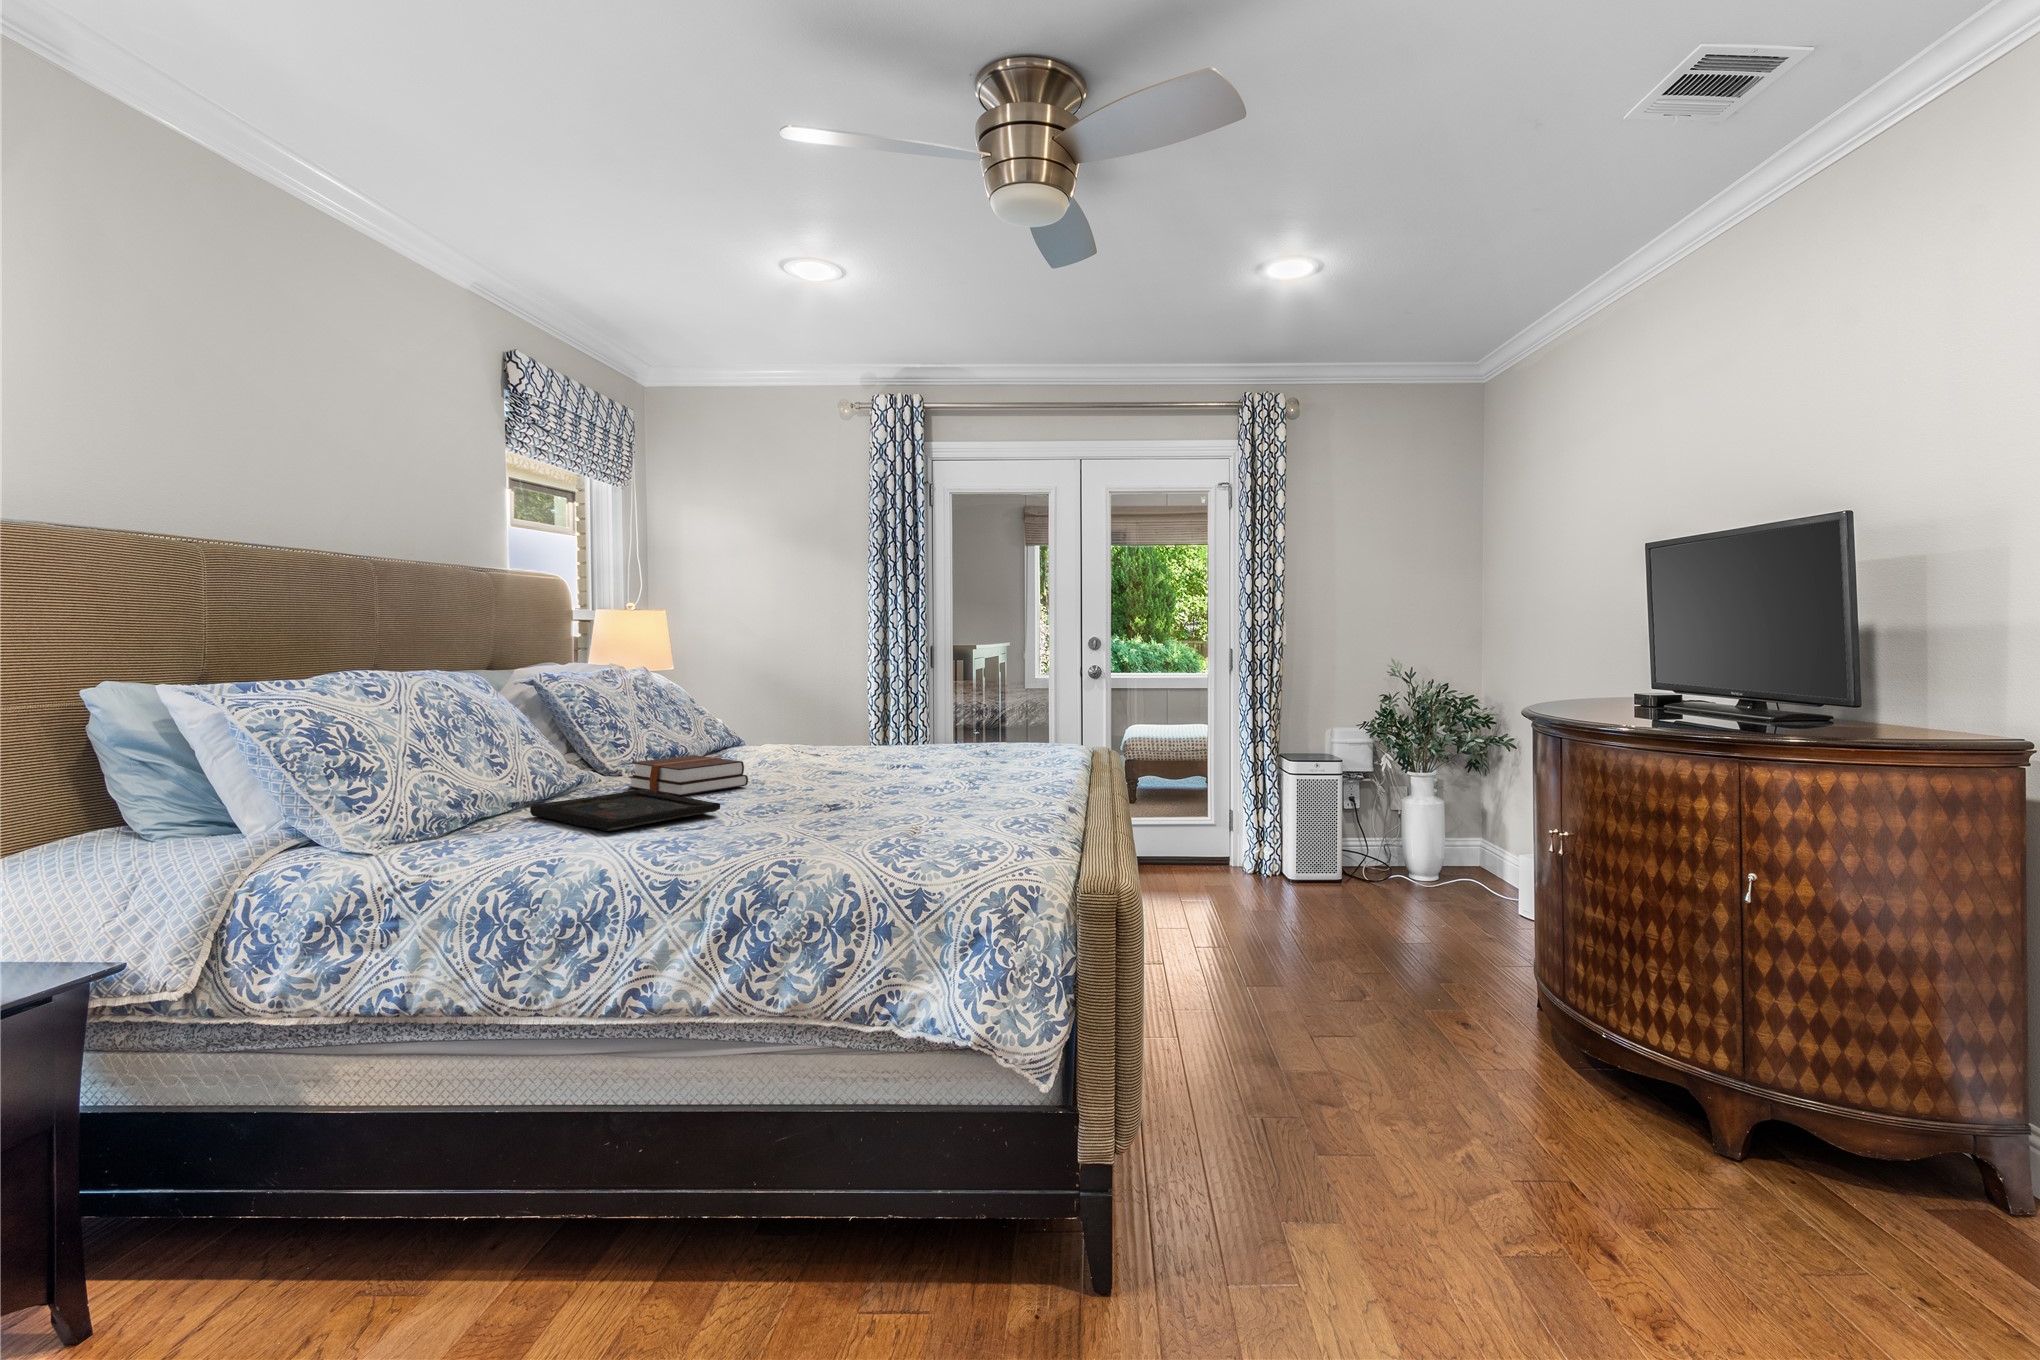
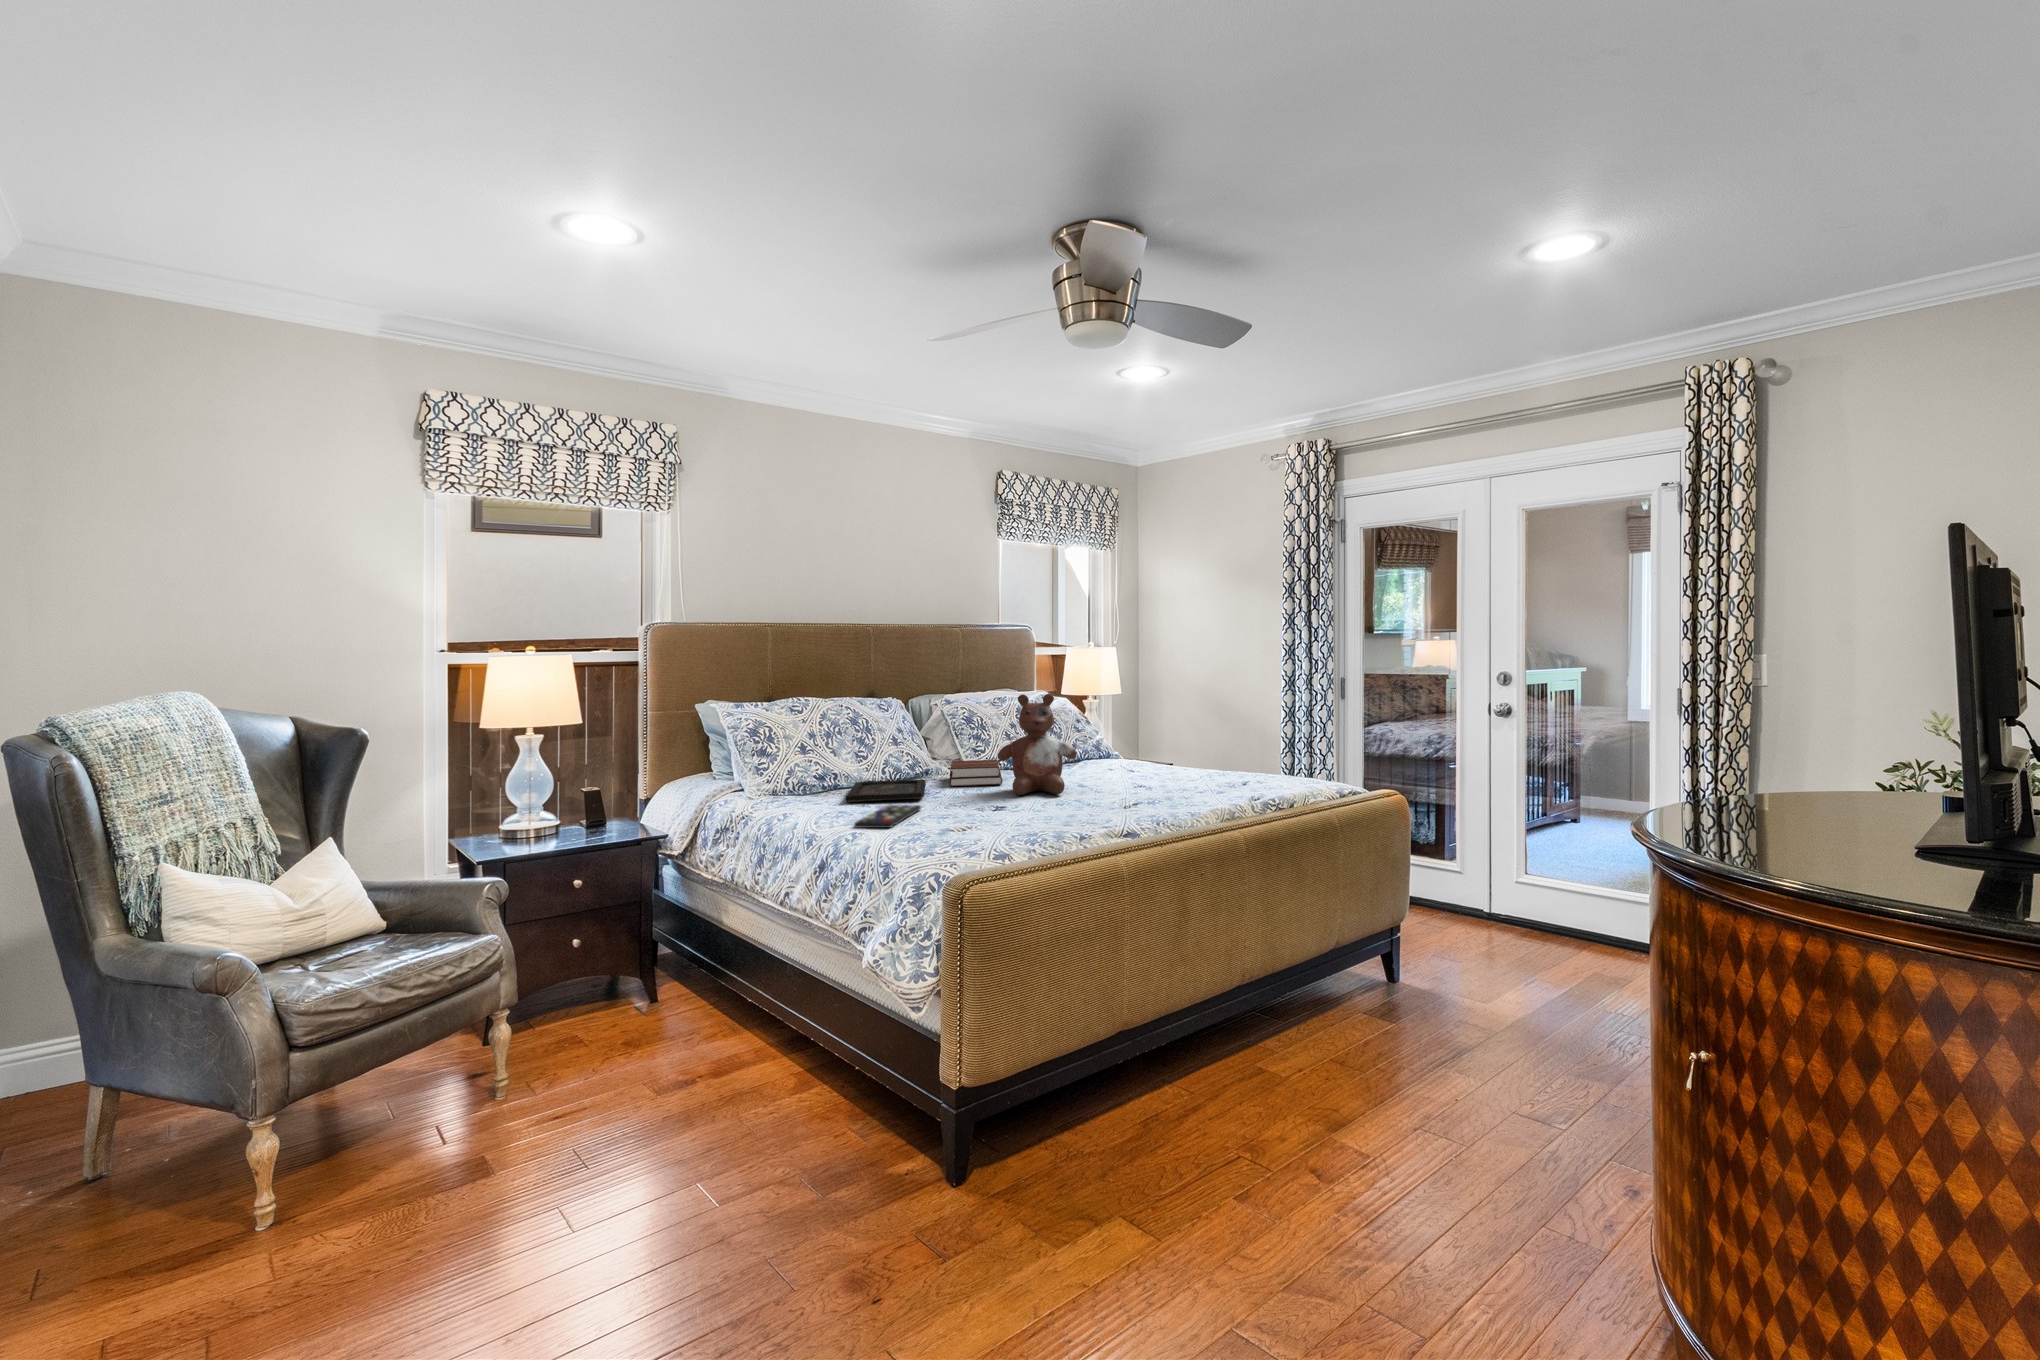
stuffed bear: none [767,656,879,793] -> present [998,694,1077,795]
remote control: none [716,816,827,856] -> present [854,805,921,828]

